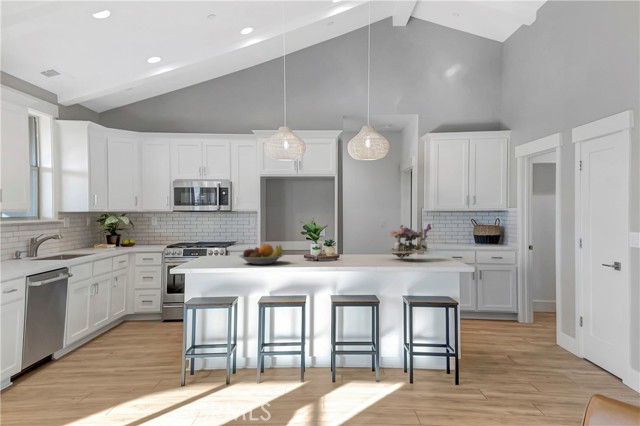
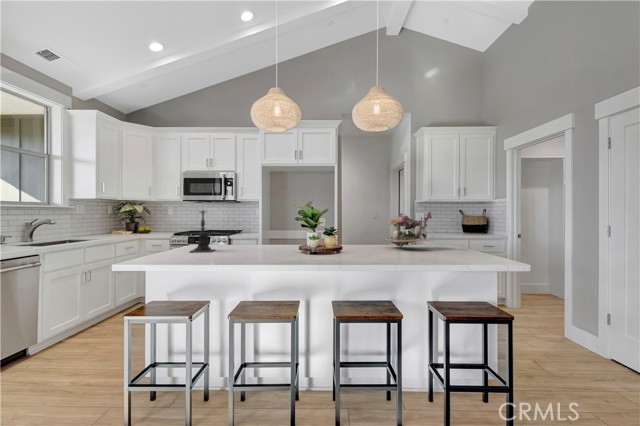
candle holder: none [194,219,219,265] -> present [190,210,214,252]
fruit bowl: present [239,244,284,264] -> none [235,231,281,252]

